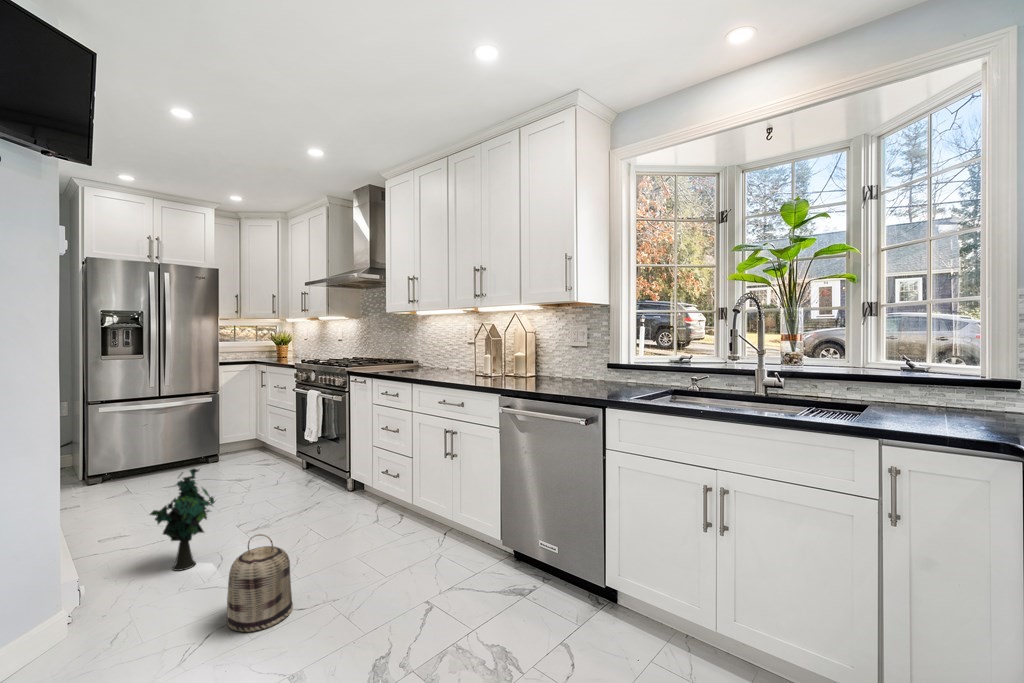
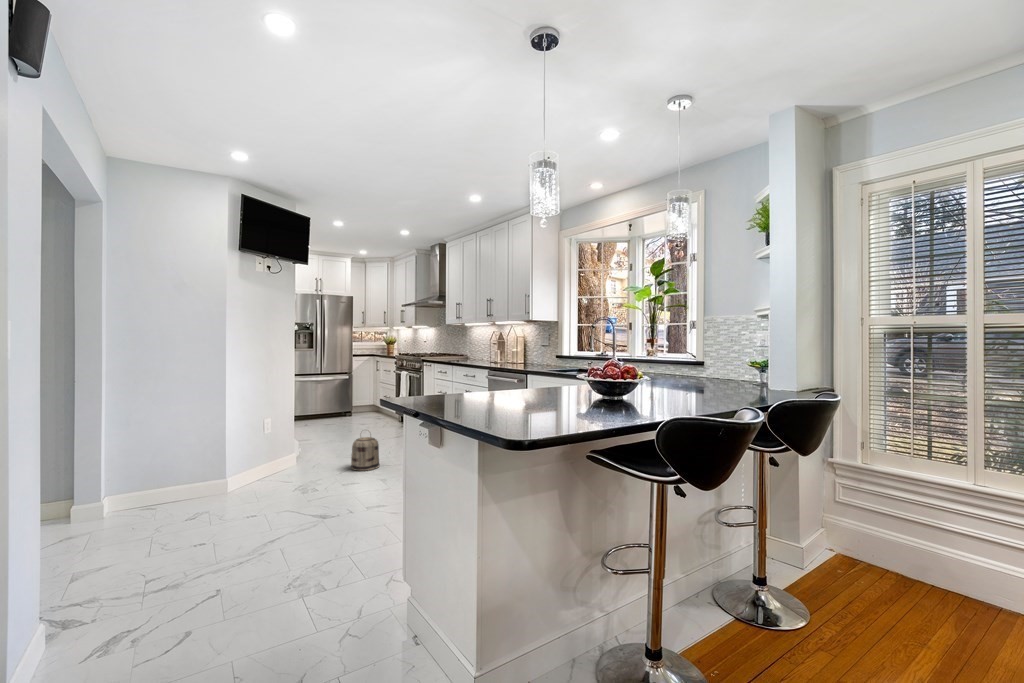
decorative plant: present [150,468,214,571] -> none [318,404,348,453]

